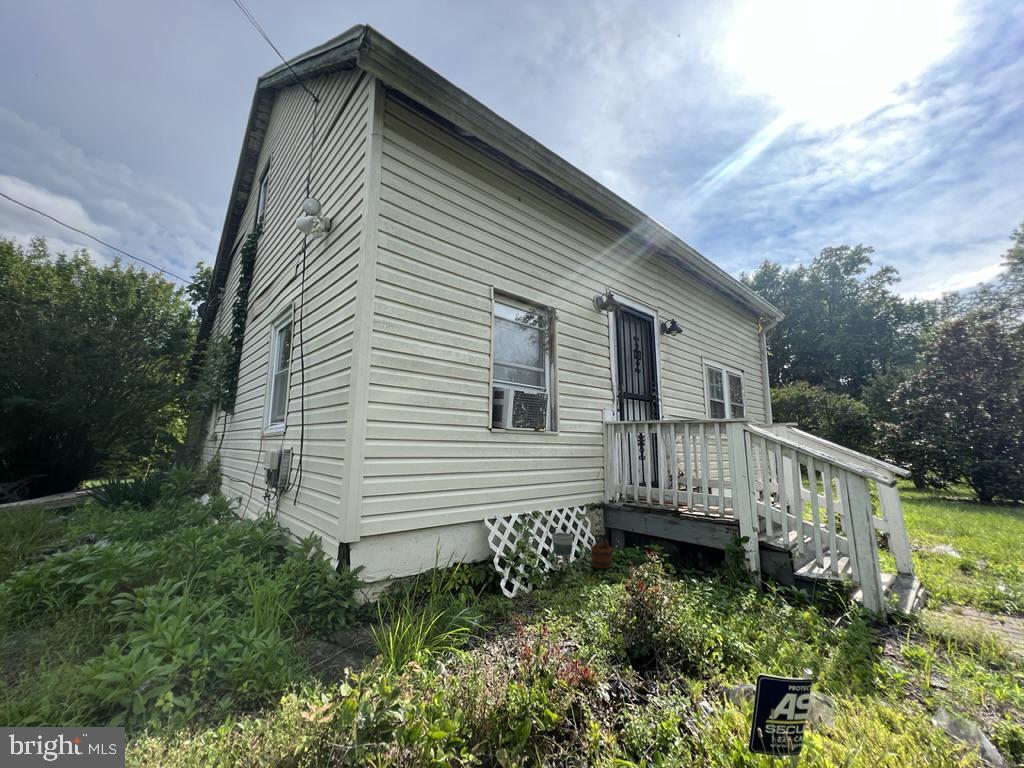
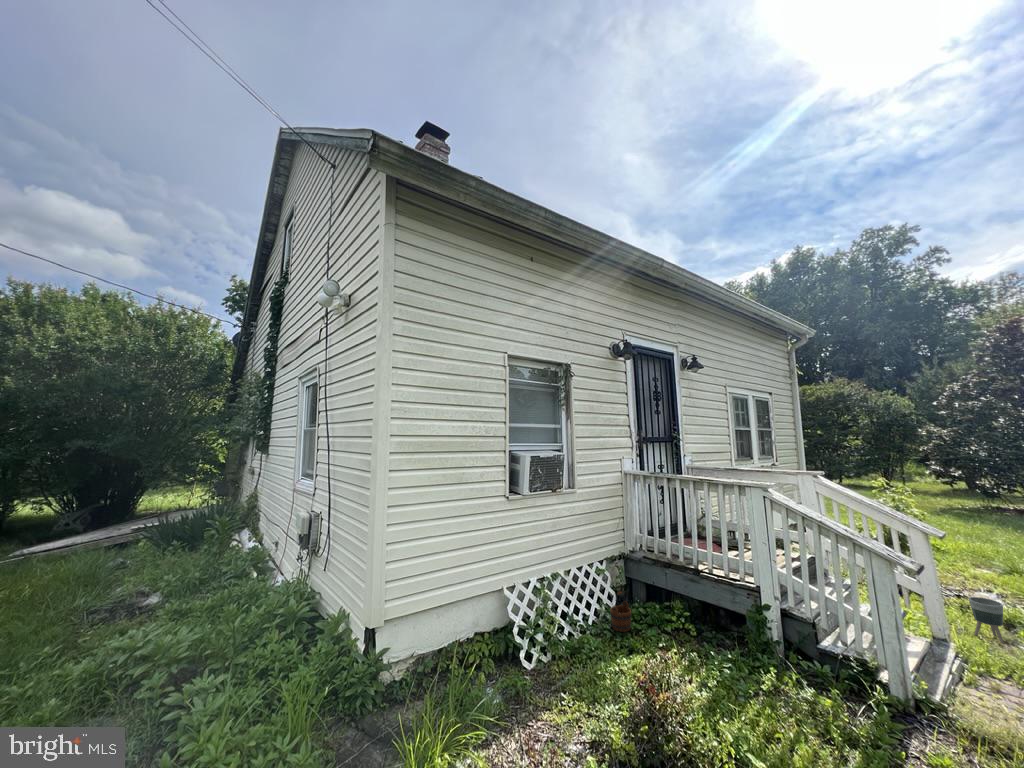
planter: present [552,532,573,572] -> present [969,597,1004,643]

